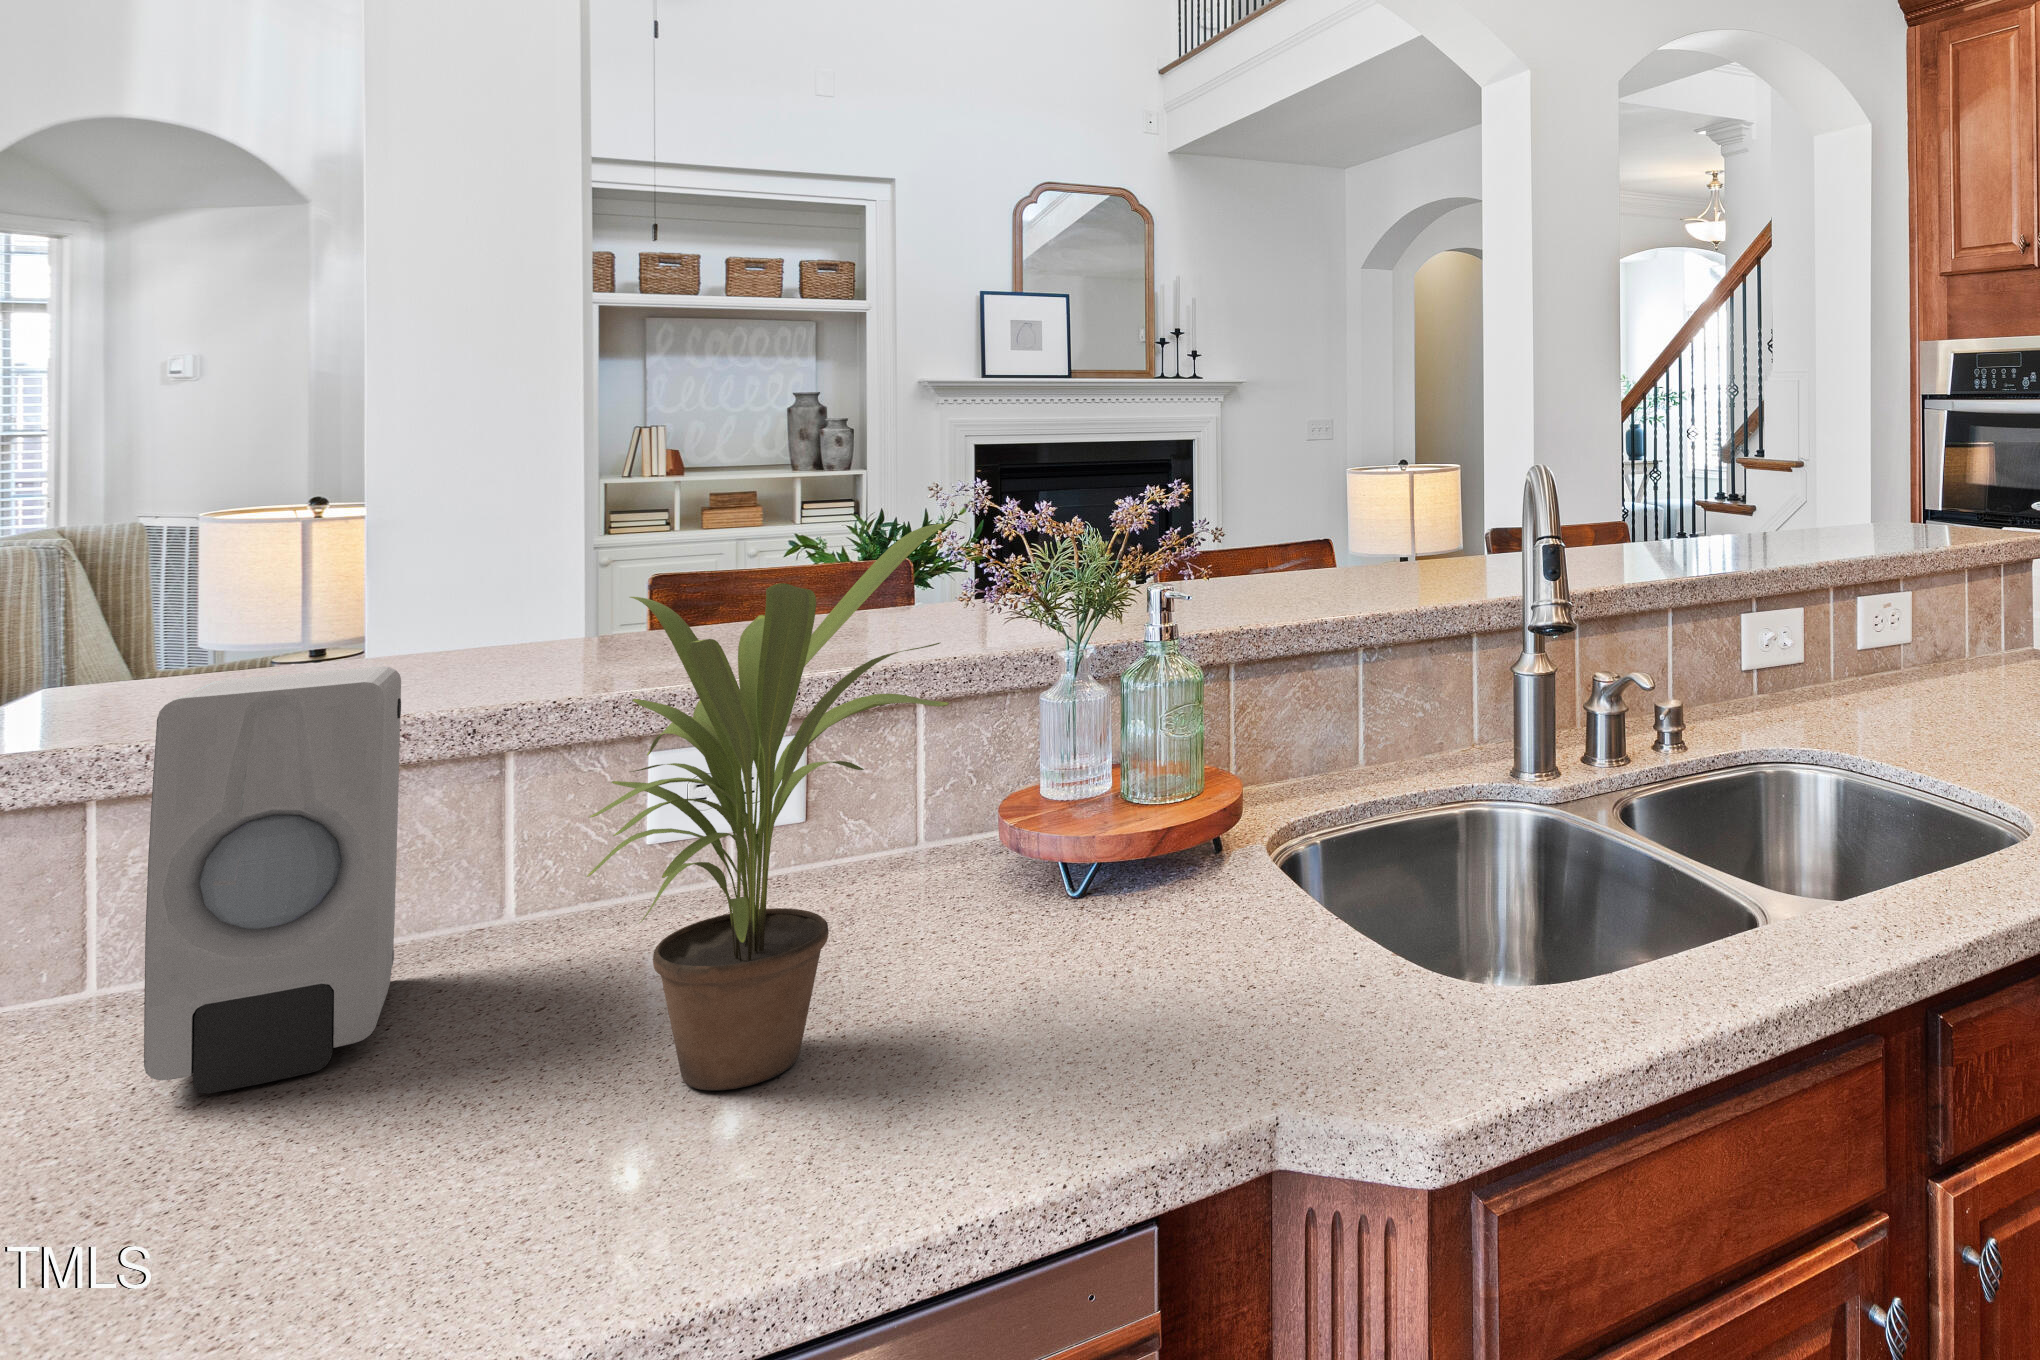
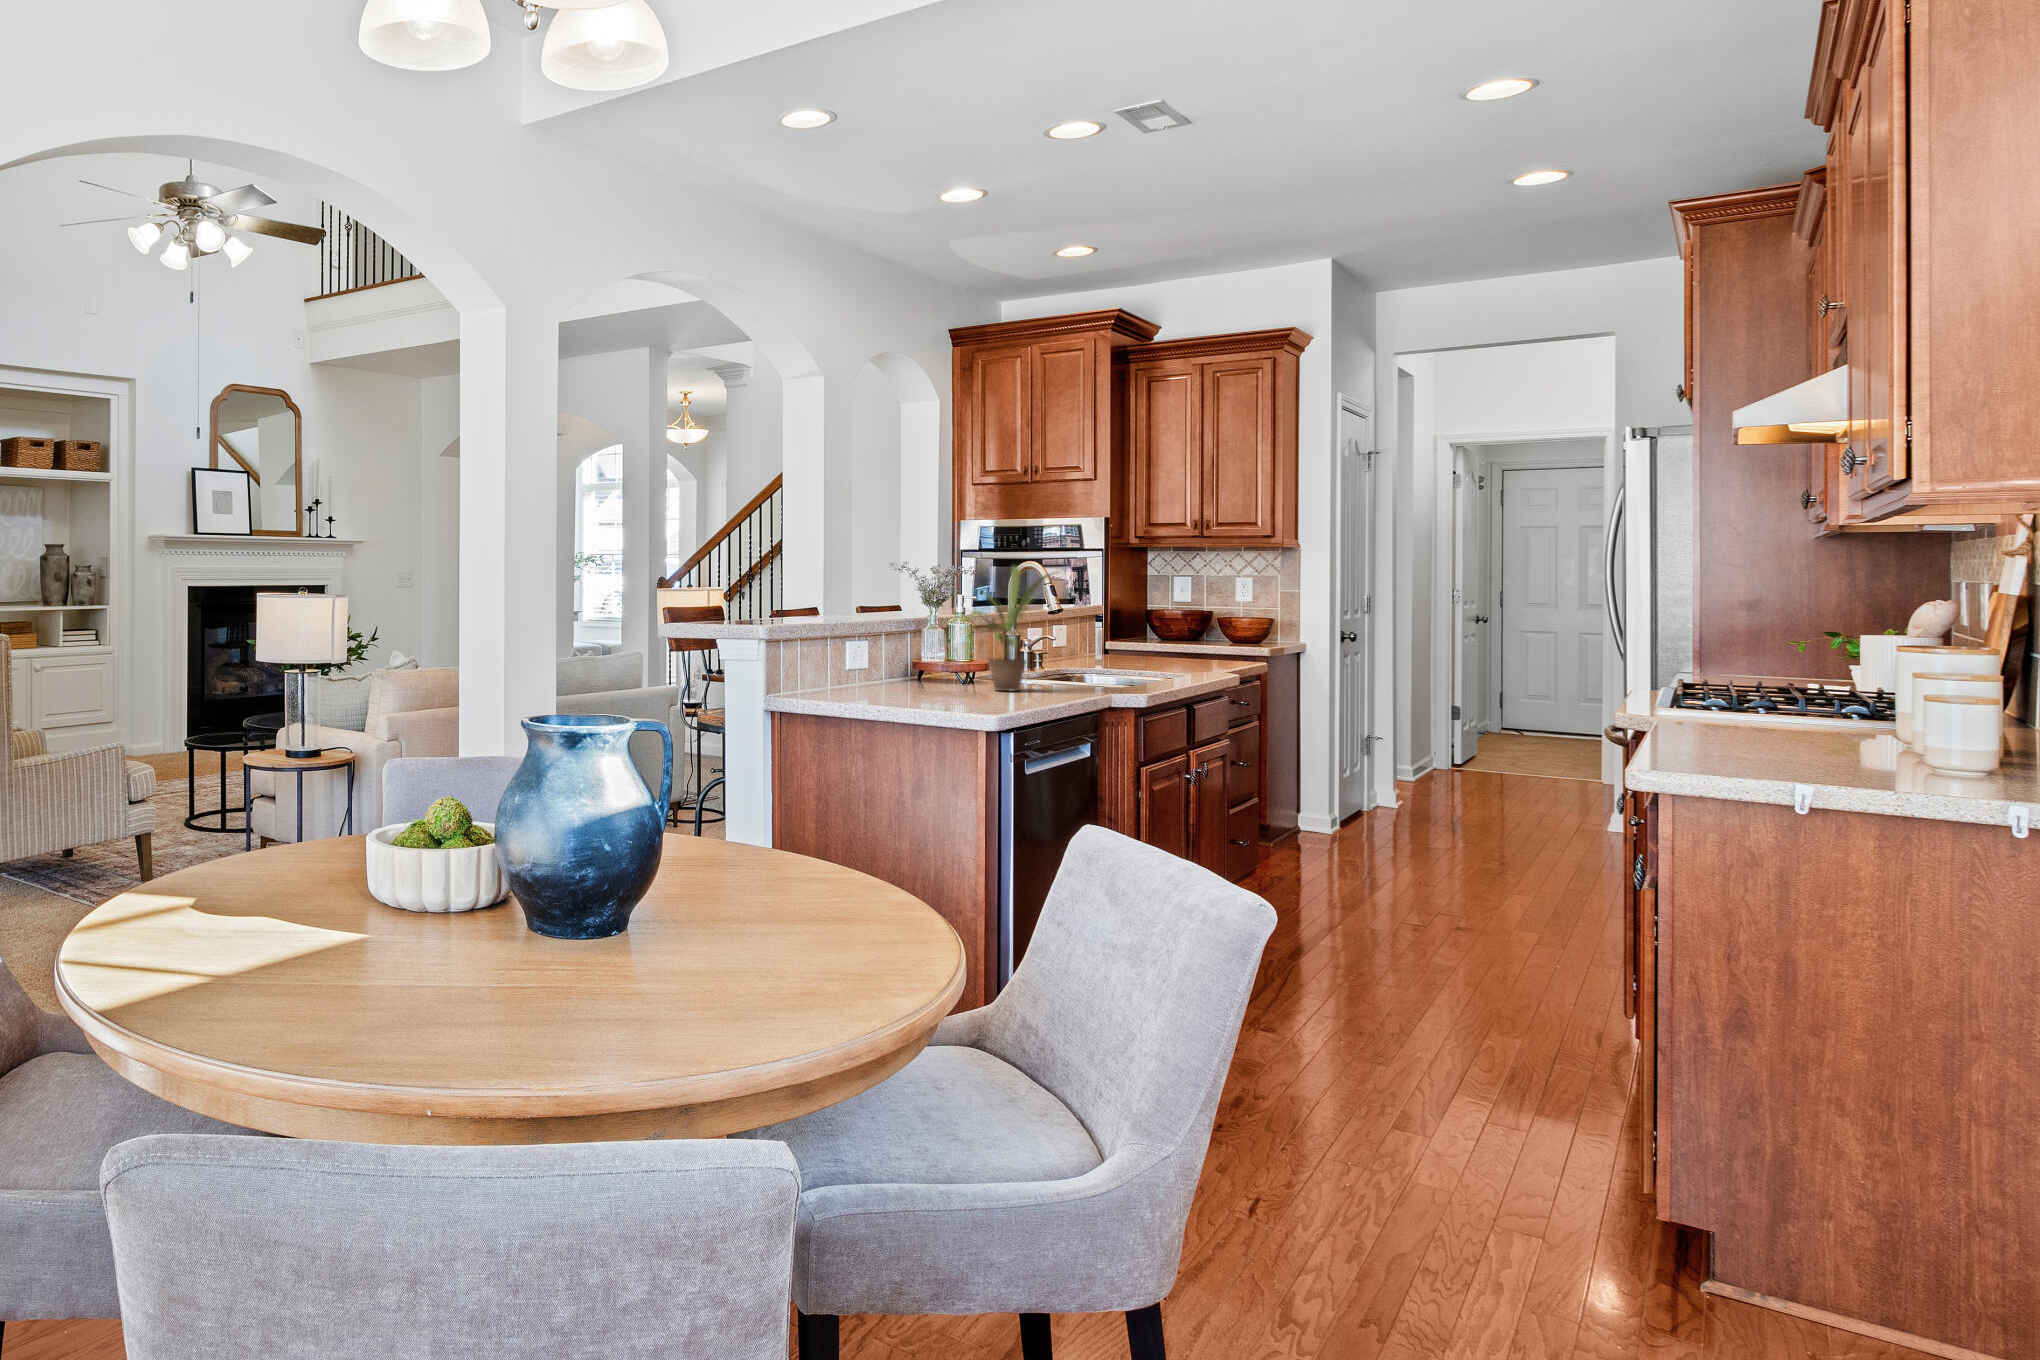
soap dispenser: present [144,667,401,1093] -> none [852,600,928,692]

